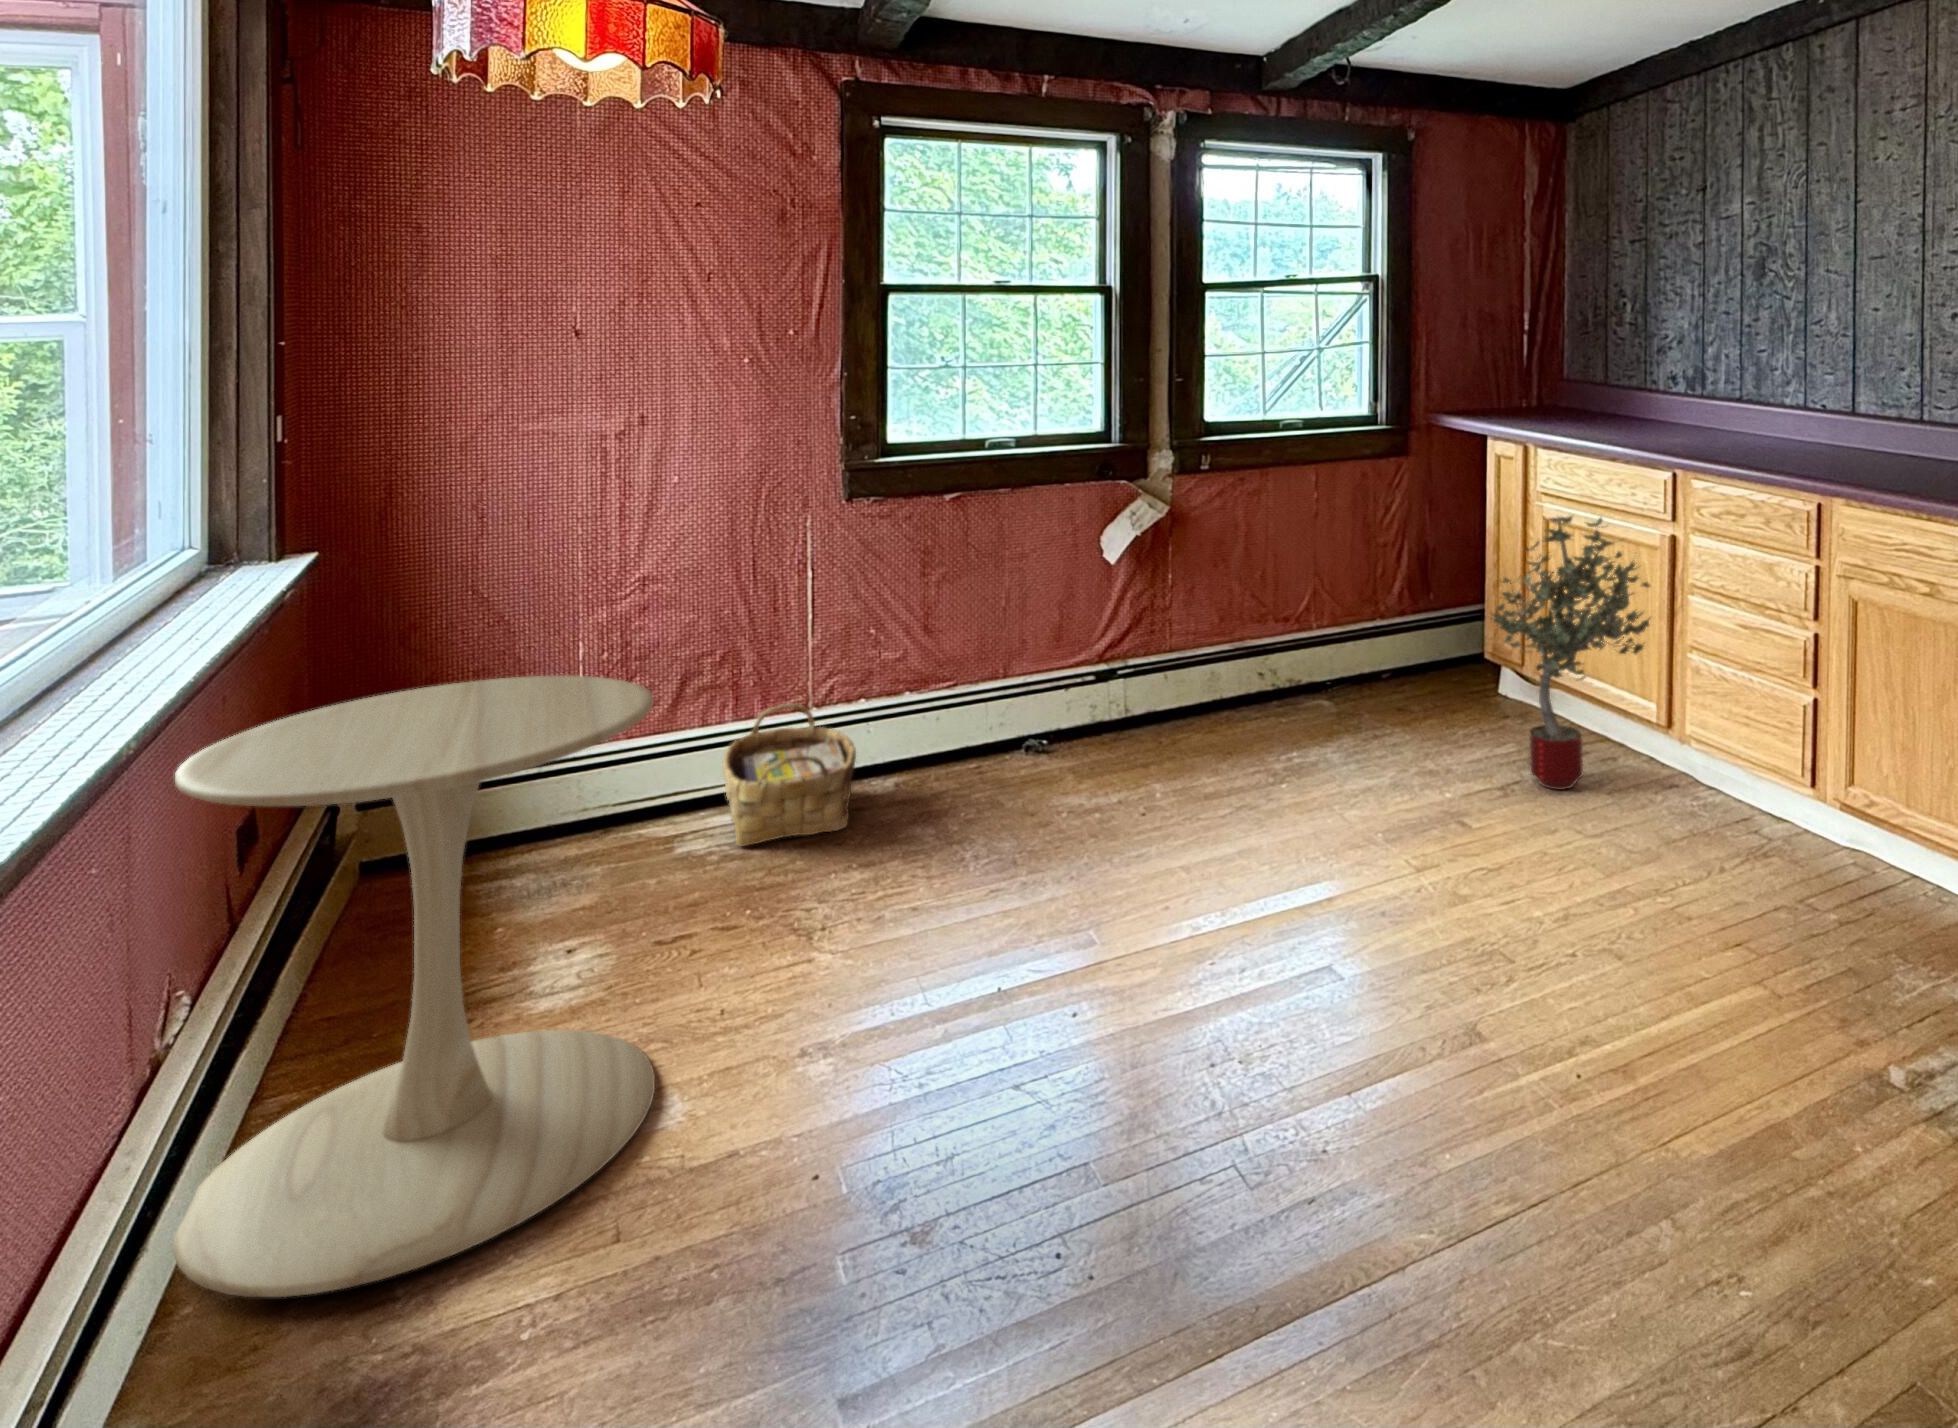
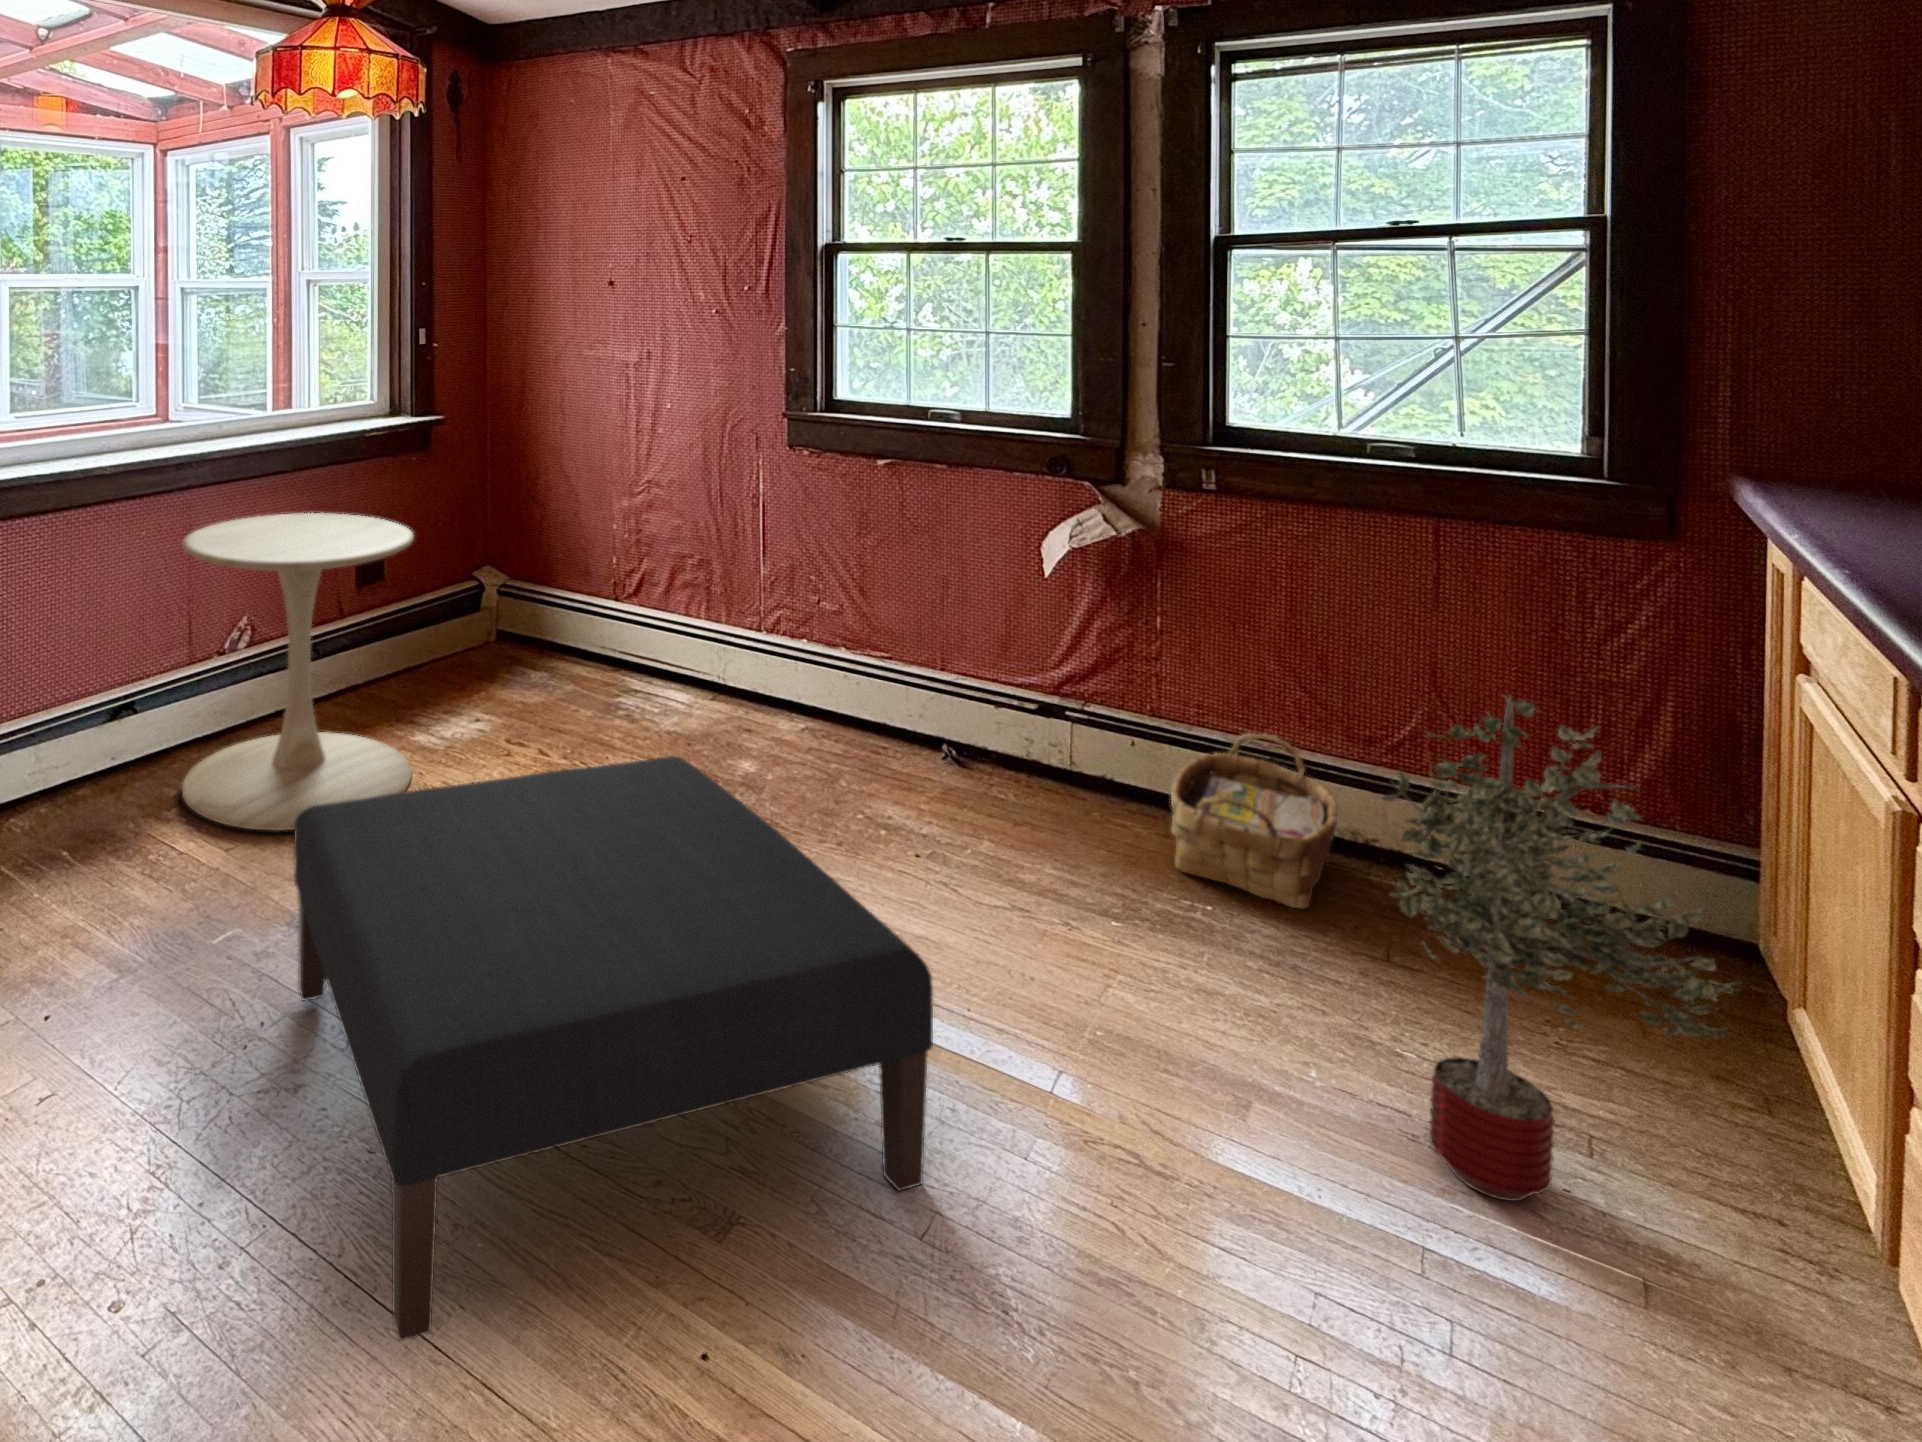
woven basket: present [722,703,856,846] -> present [1171,733,1339,909]
ottoman: none [993,763,1574,1220] -> present [294,756,933,1341]

